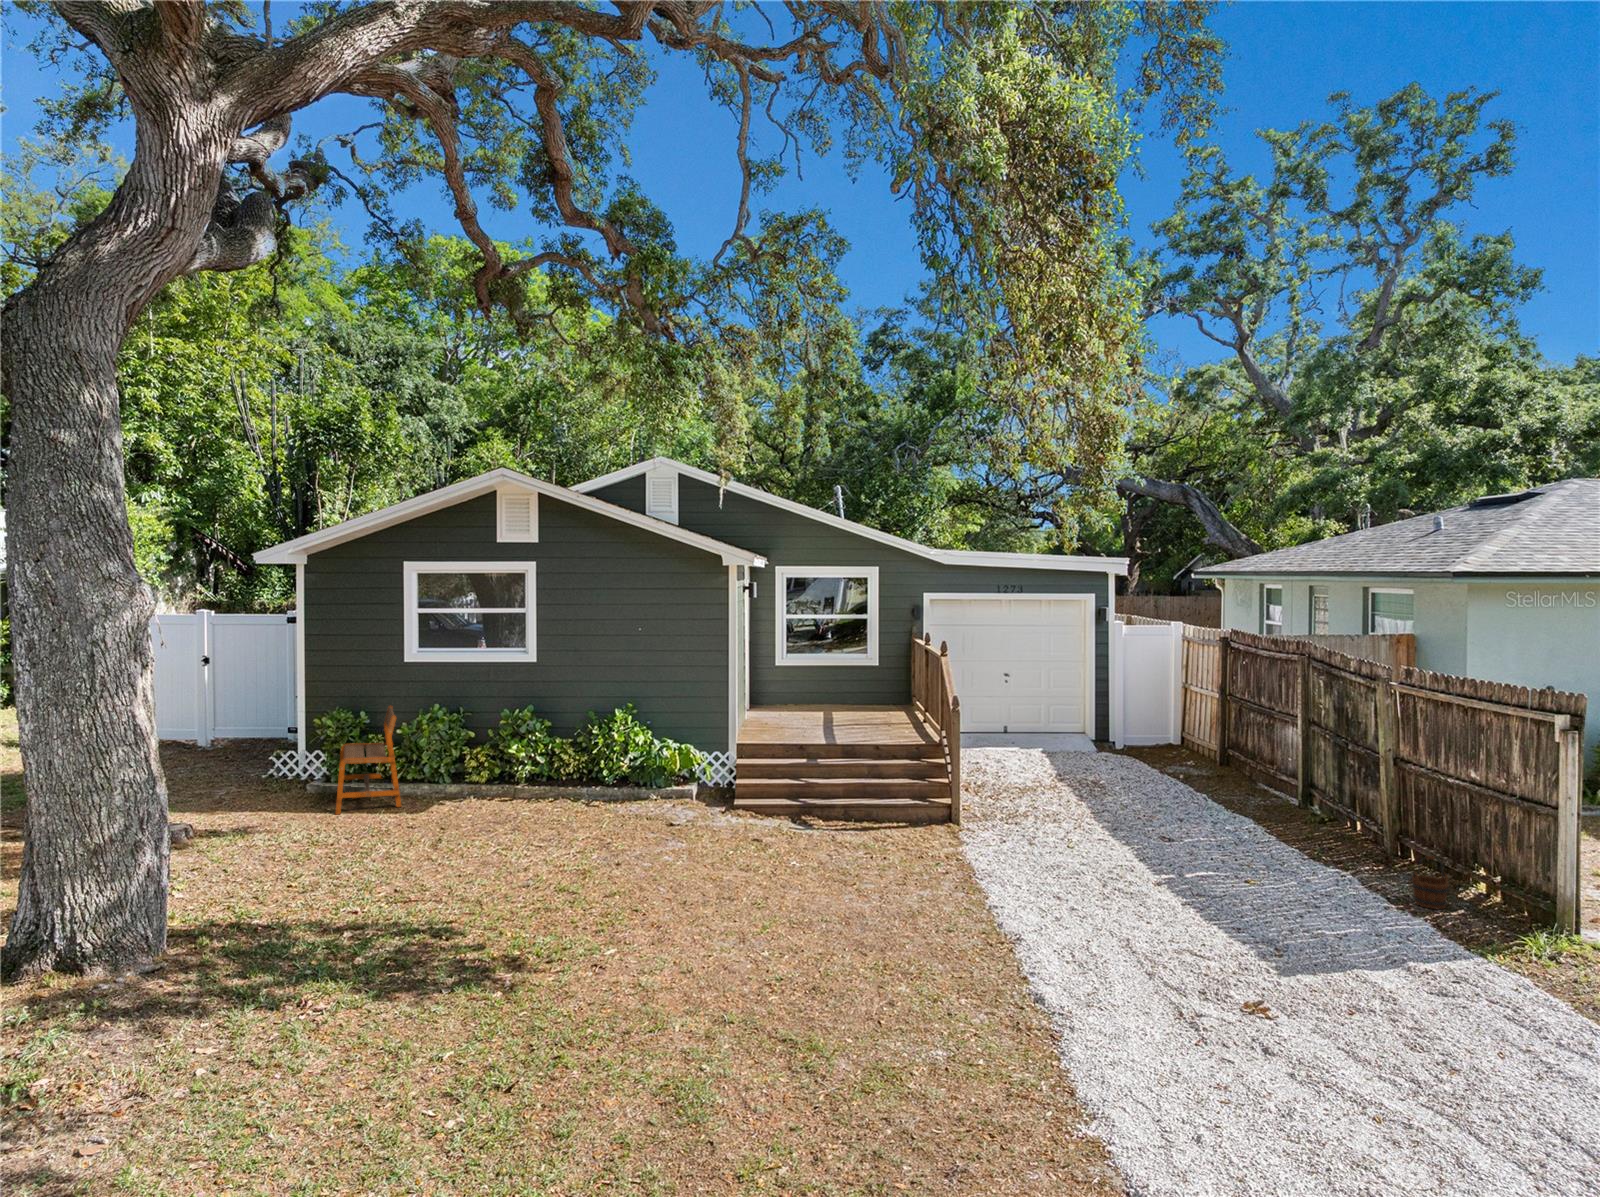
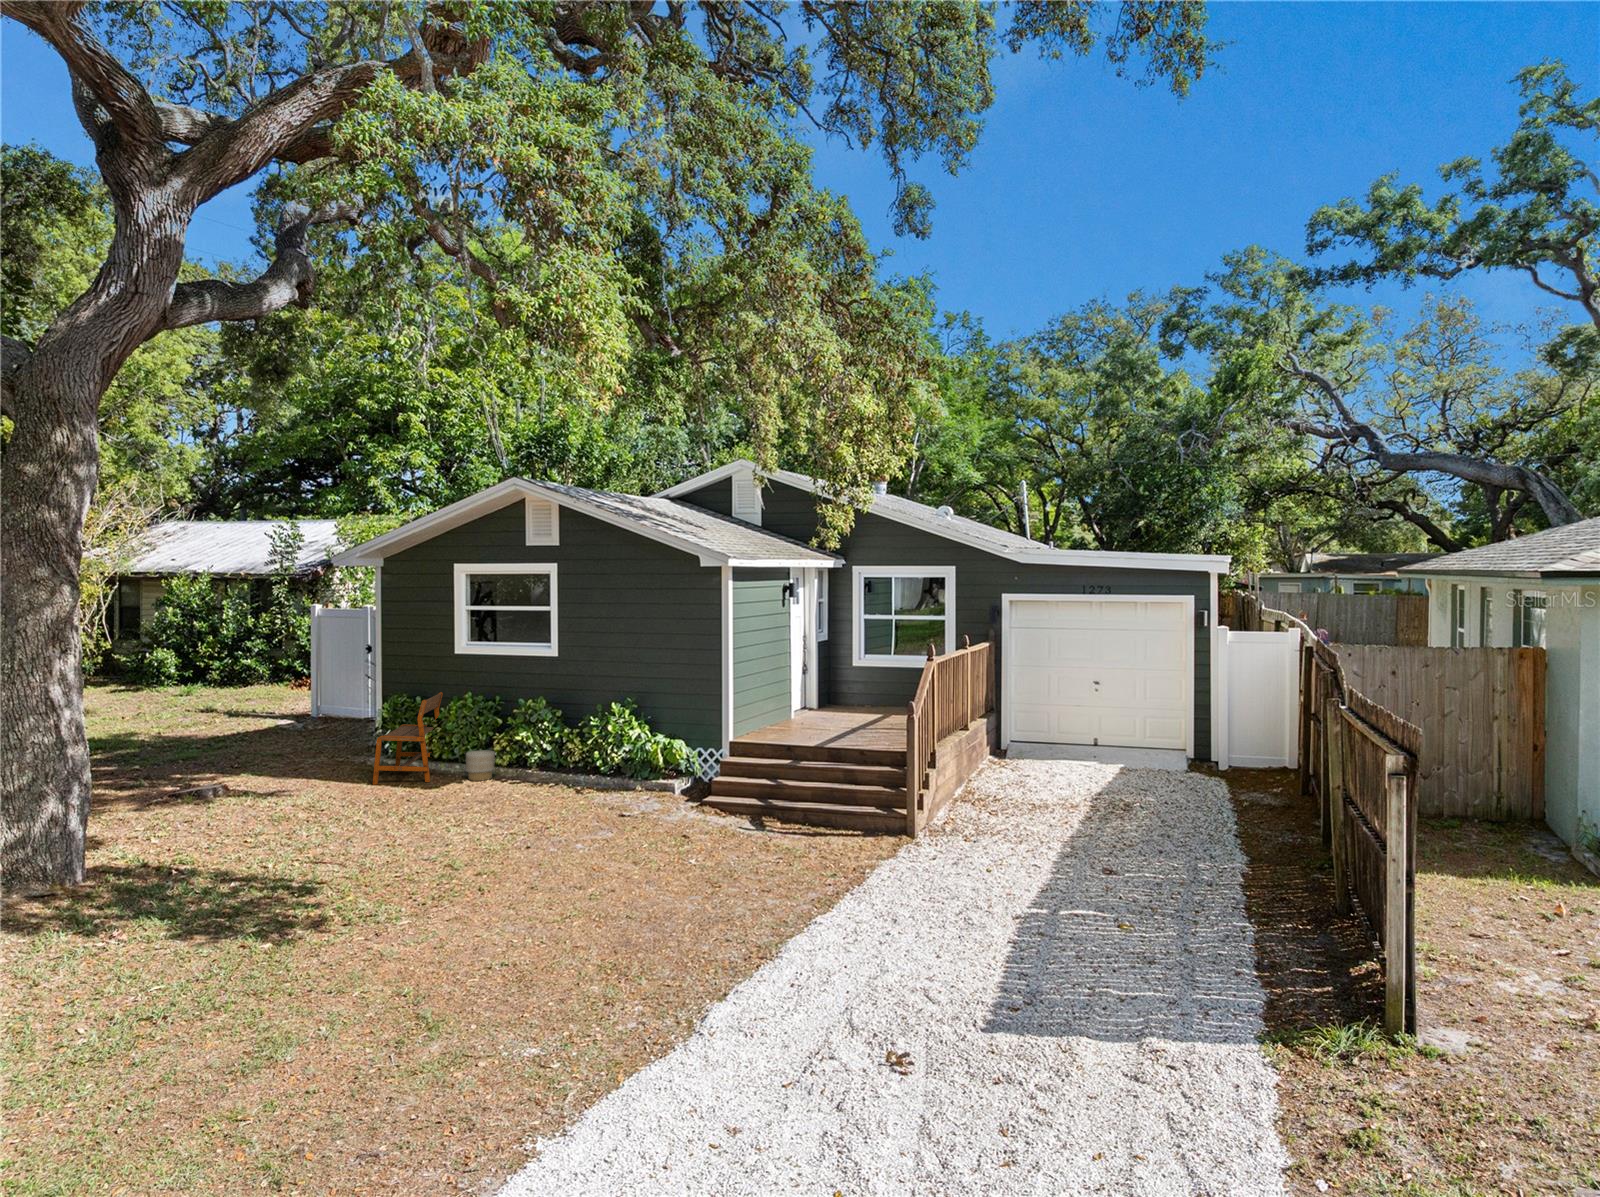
planter: none [439,768,471,802] -> present [466,751,495,781]
wooden bucket: present [1412,856,1448,909] -> none [1314,905,1359,971]

